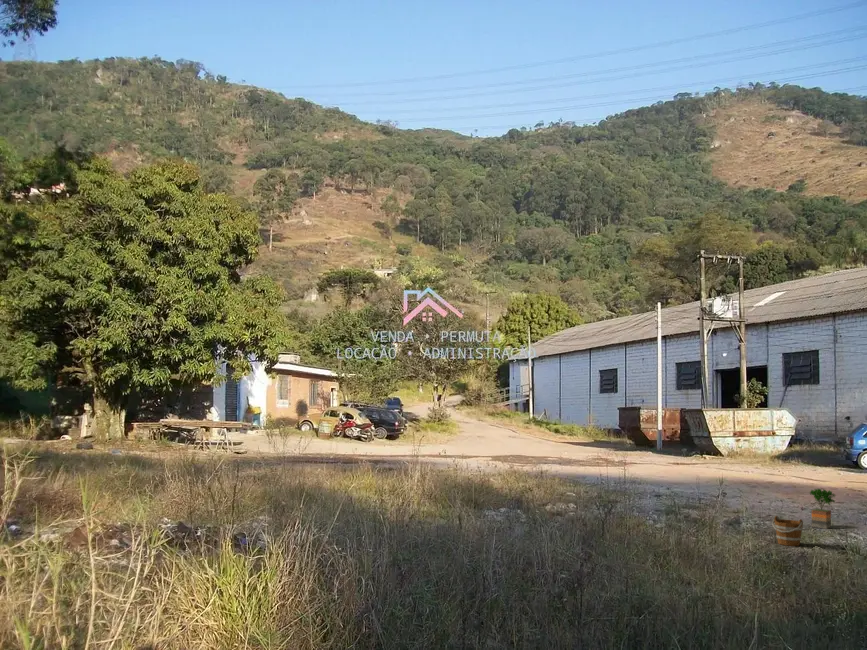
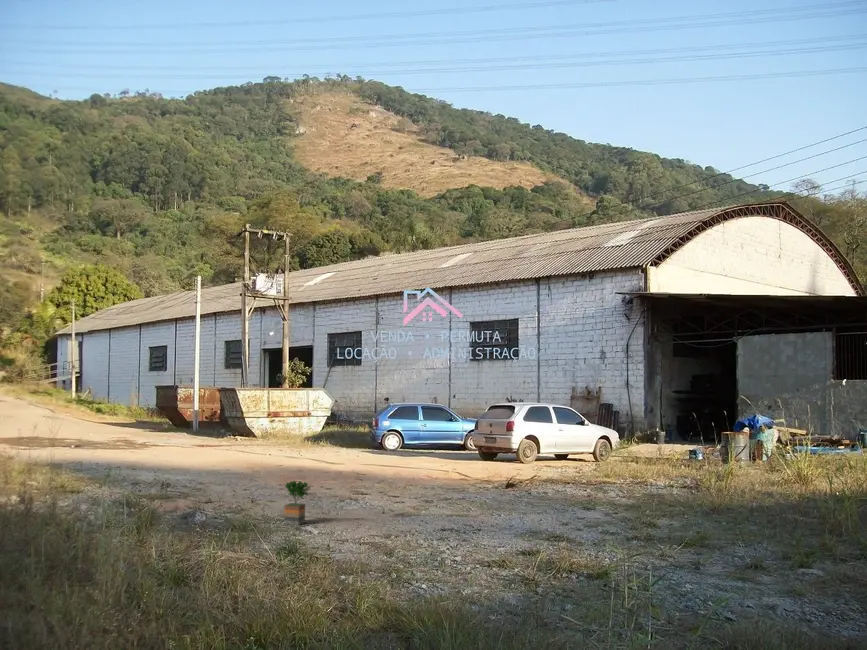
bucket: present [772,516,803,546] -> none [223,521,257,556]

